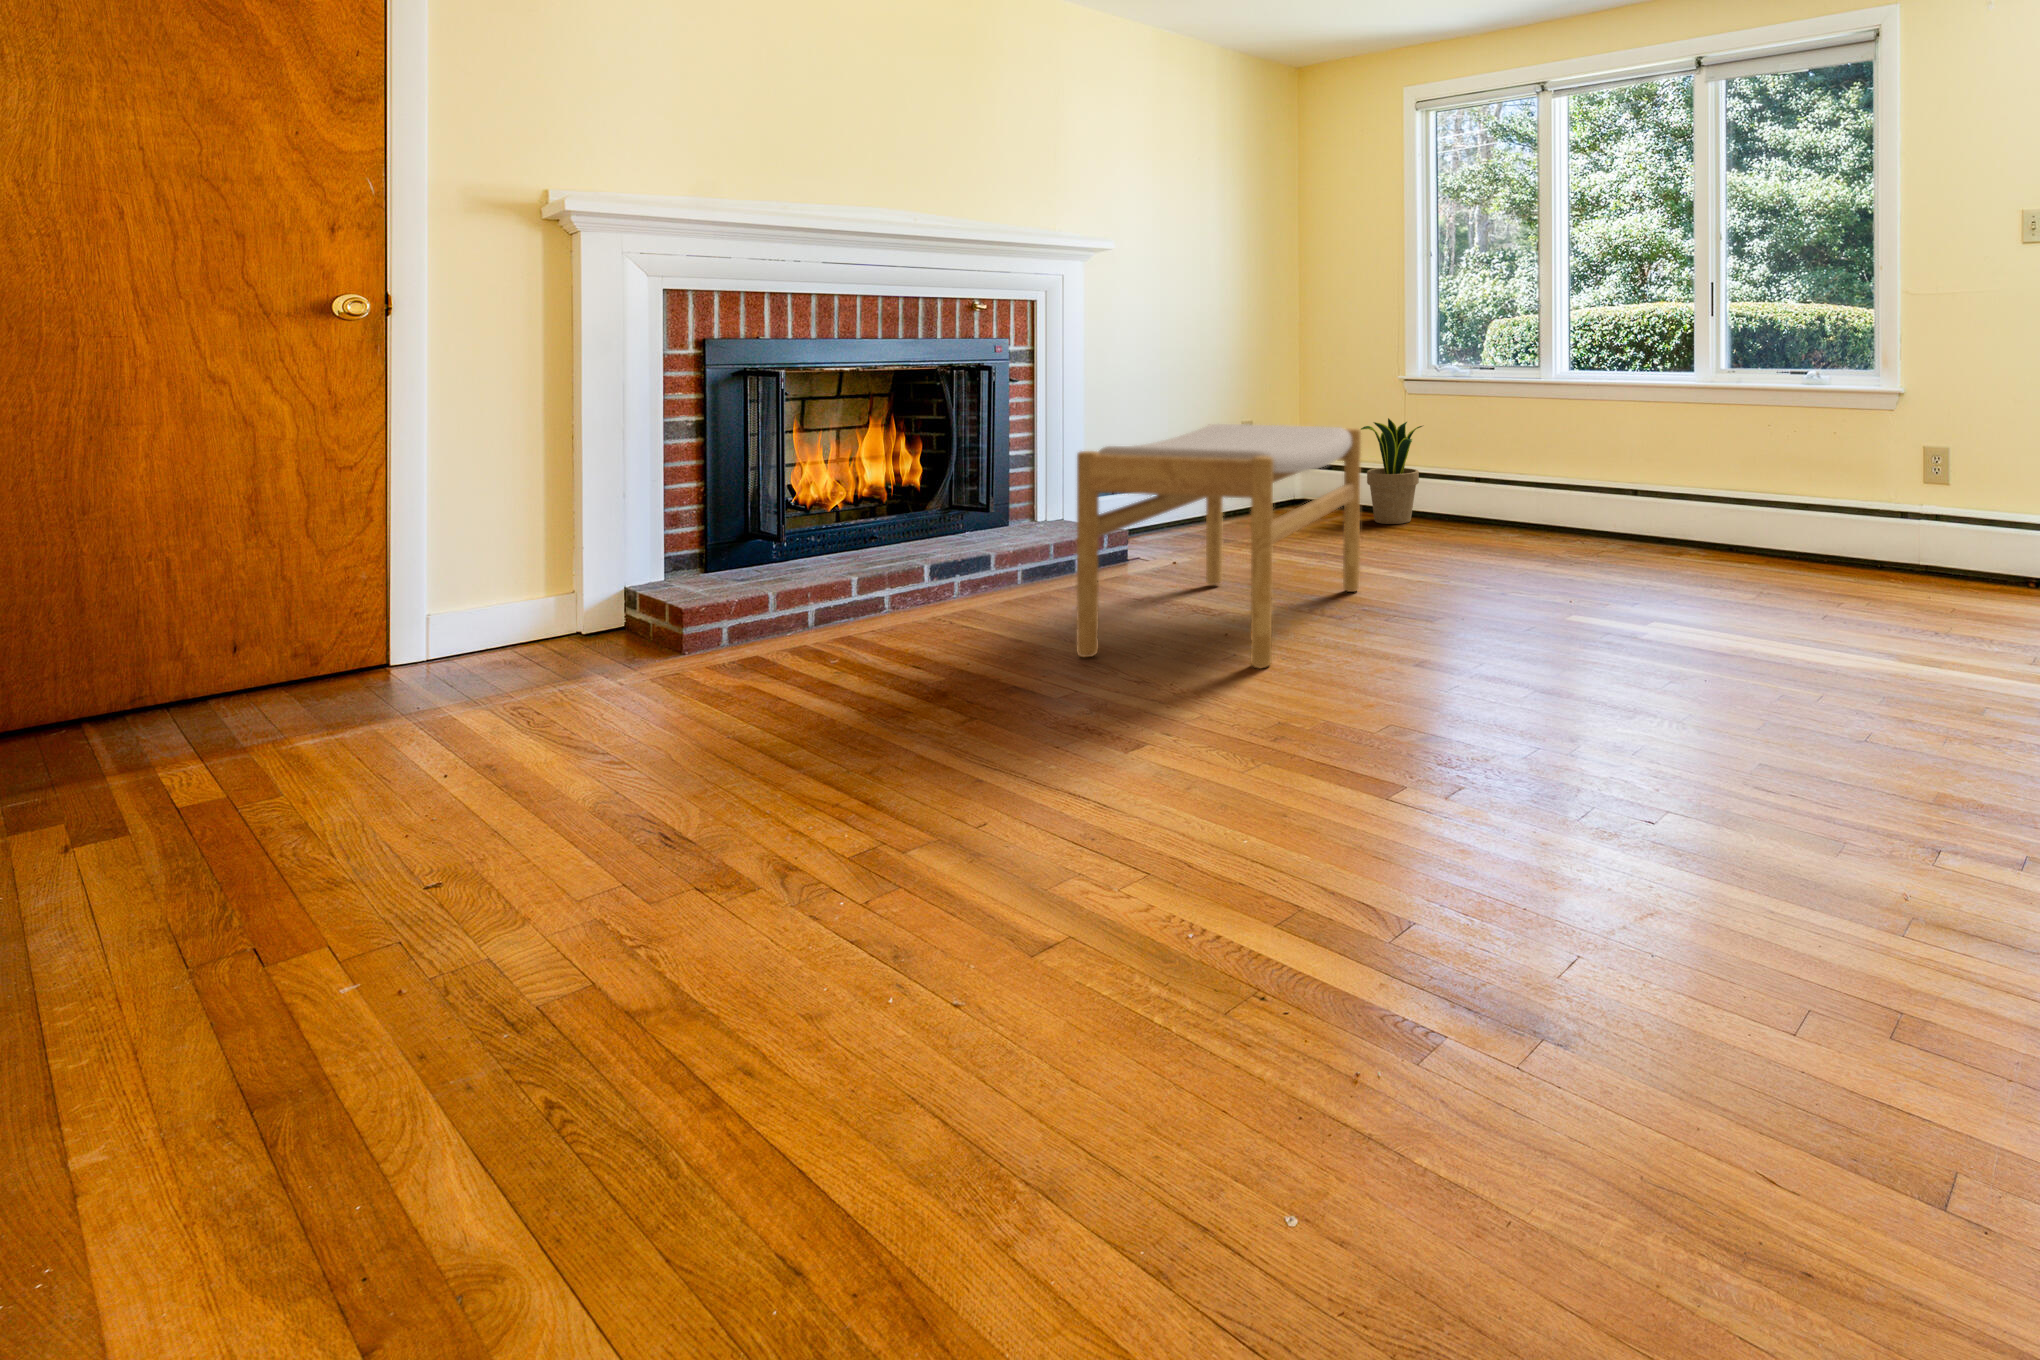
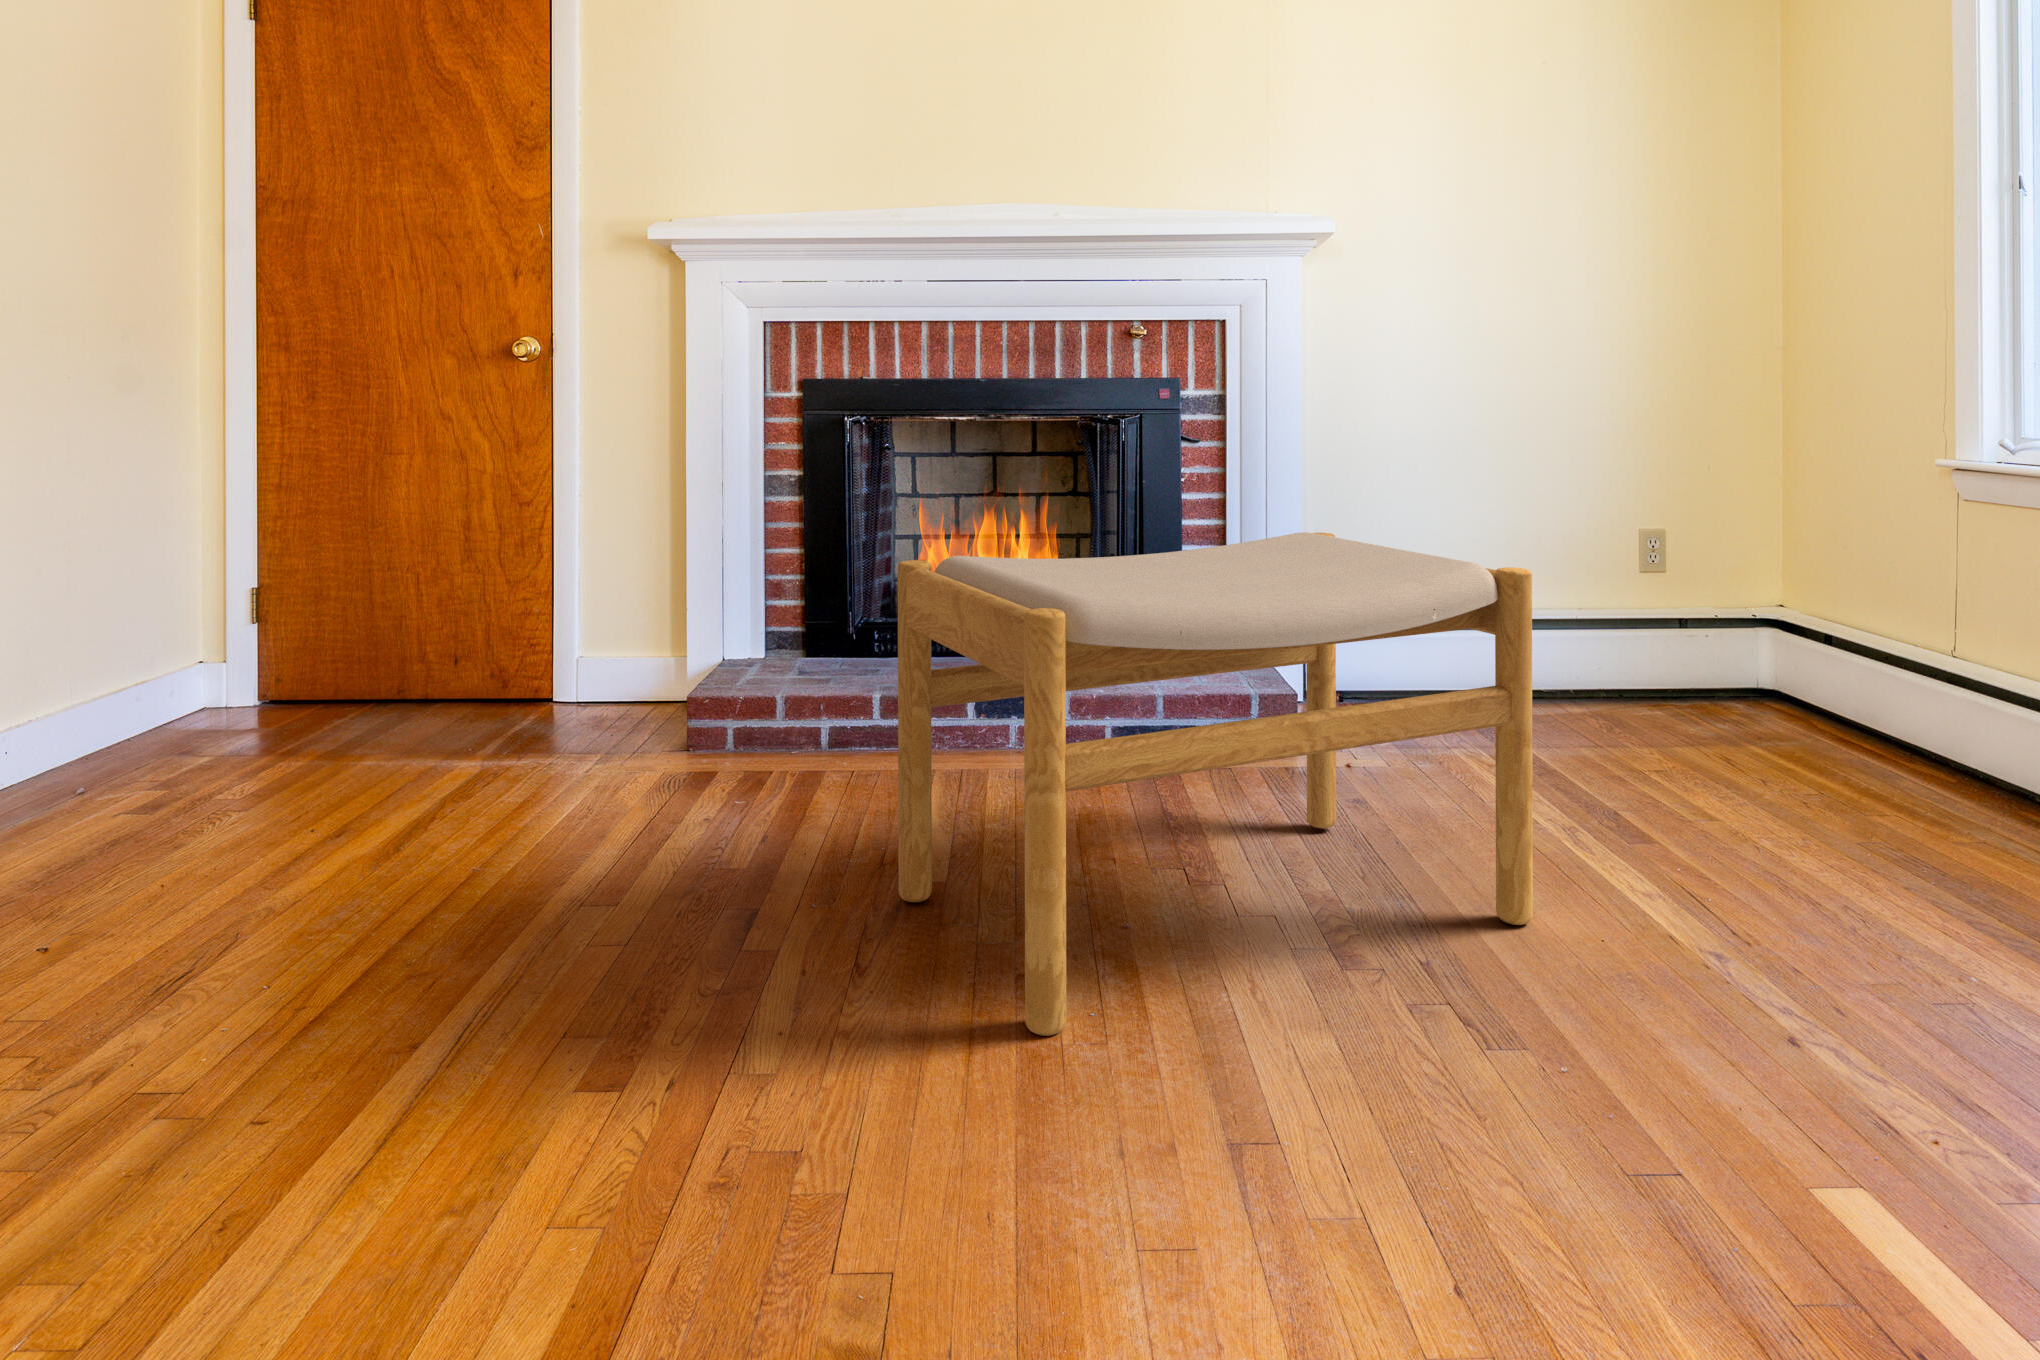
potted plant: present [1361,418,1422,524] -> none [1835,549,2006,791]

